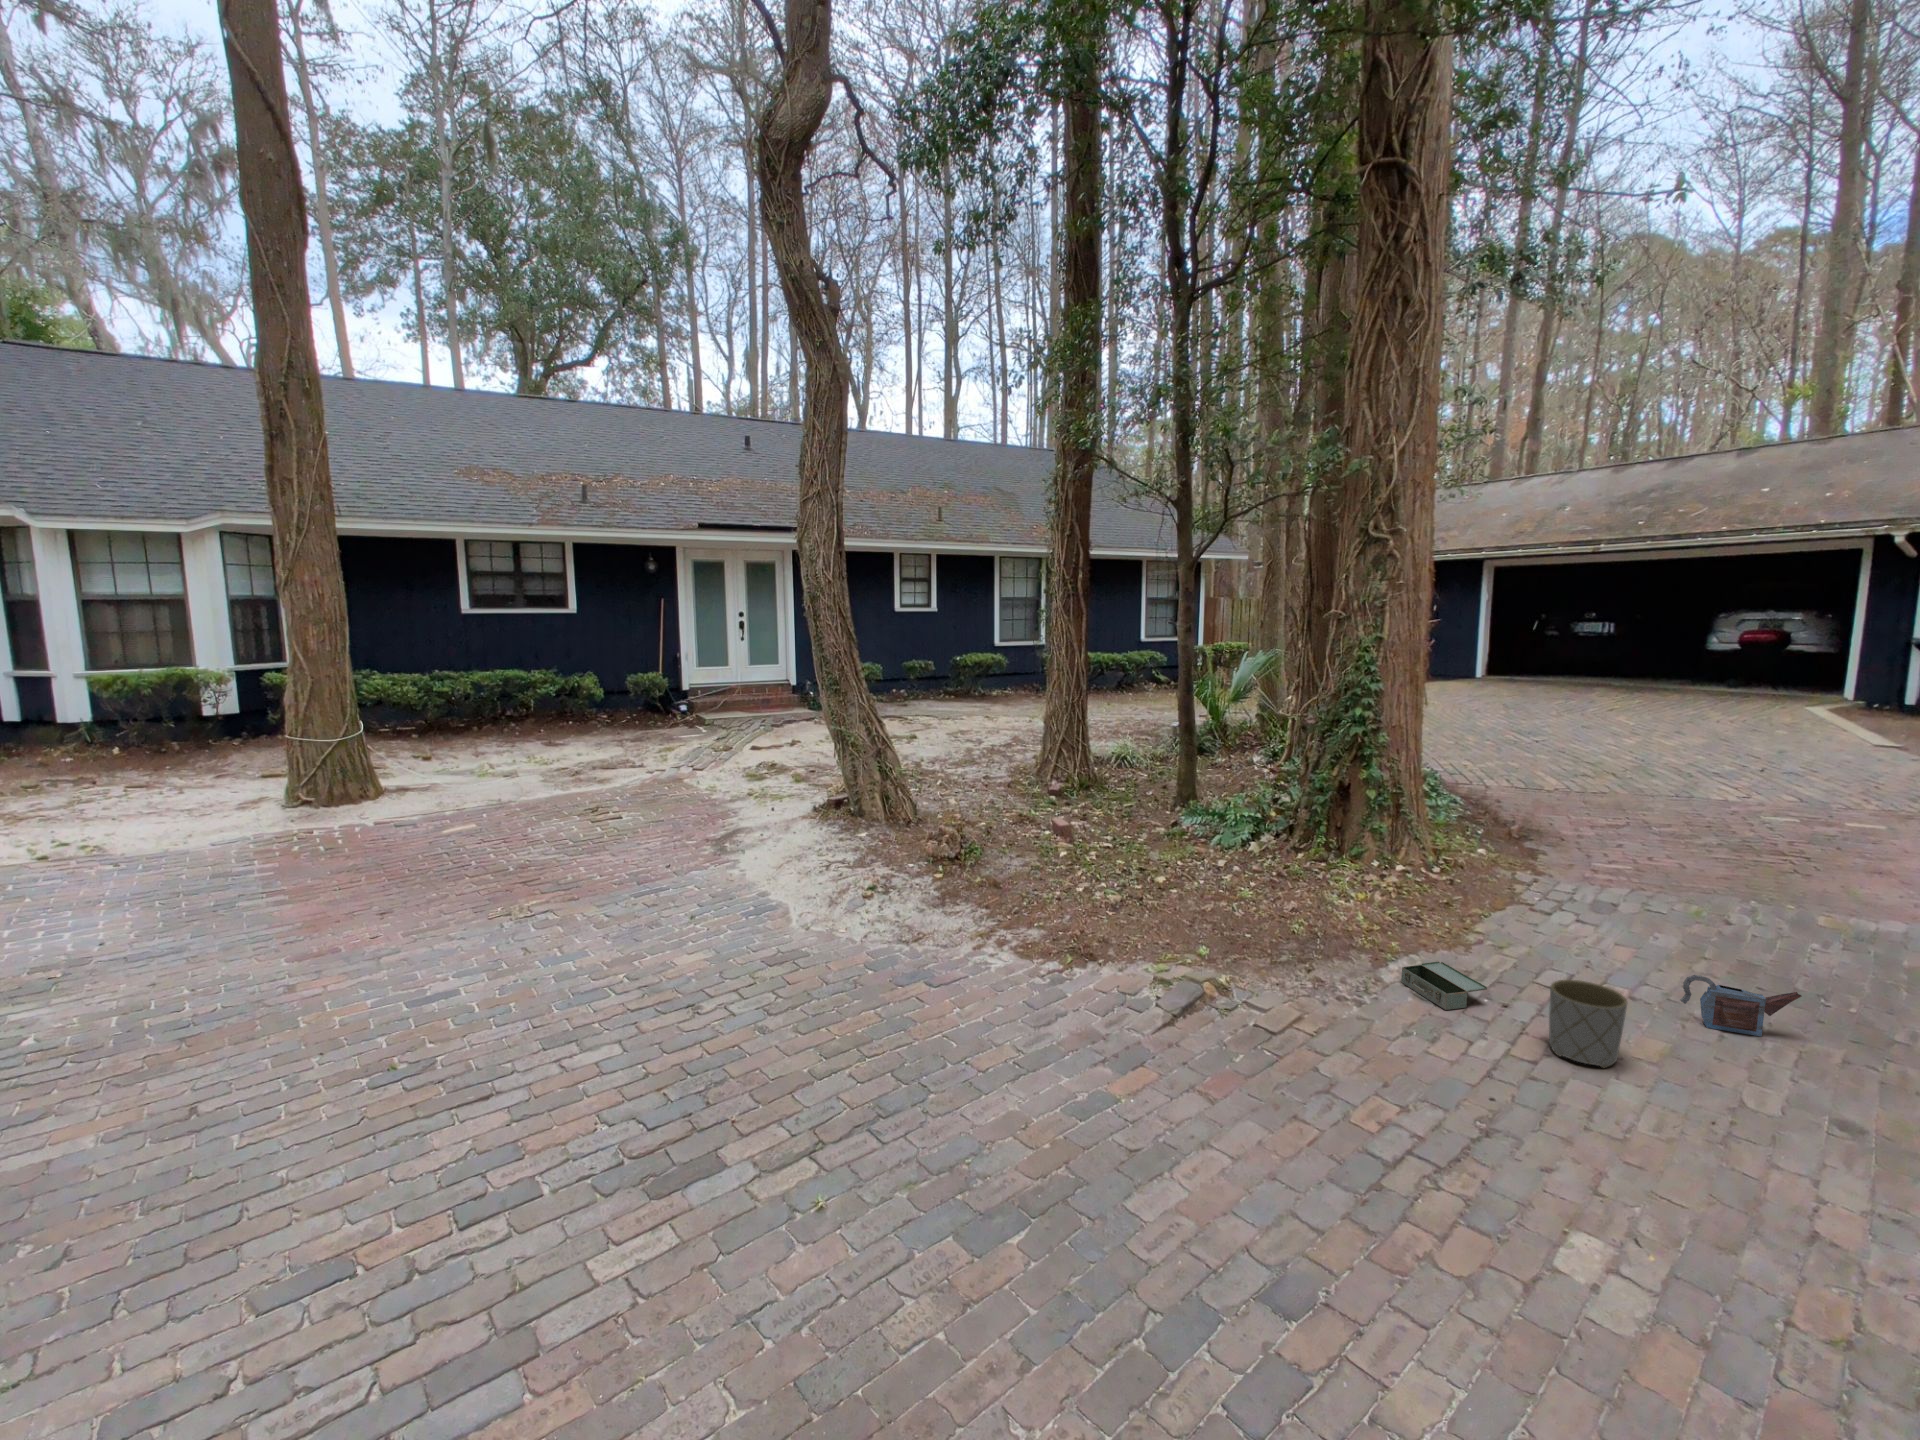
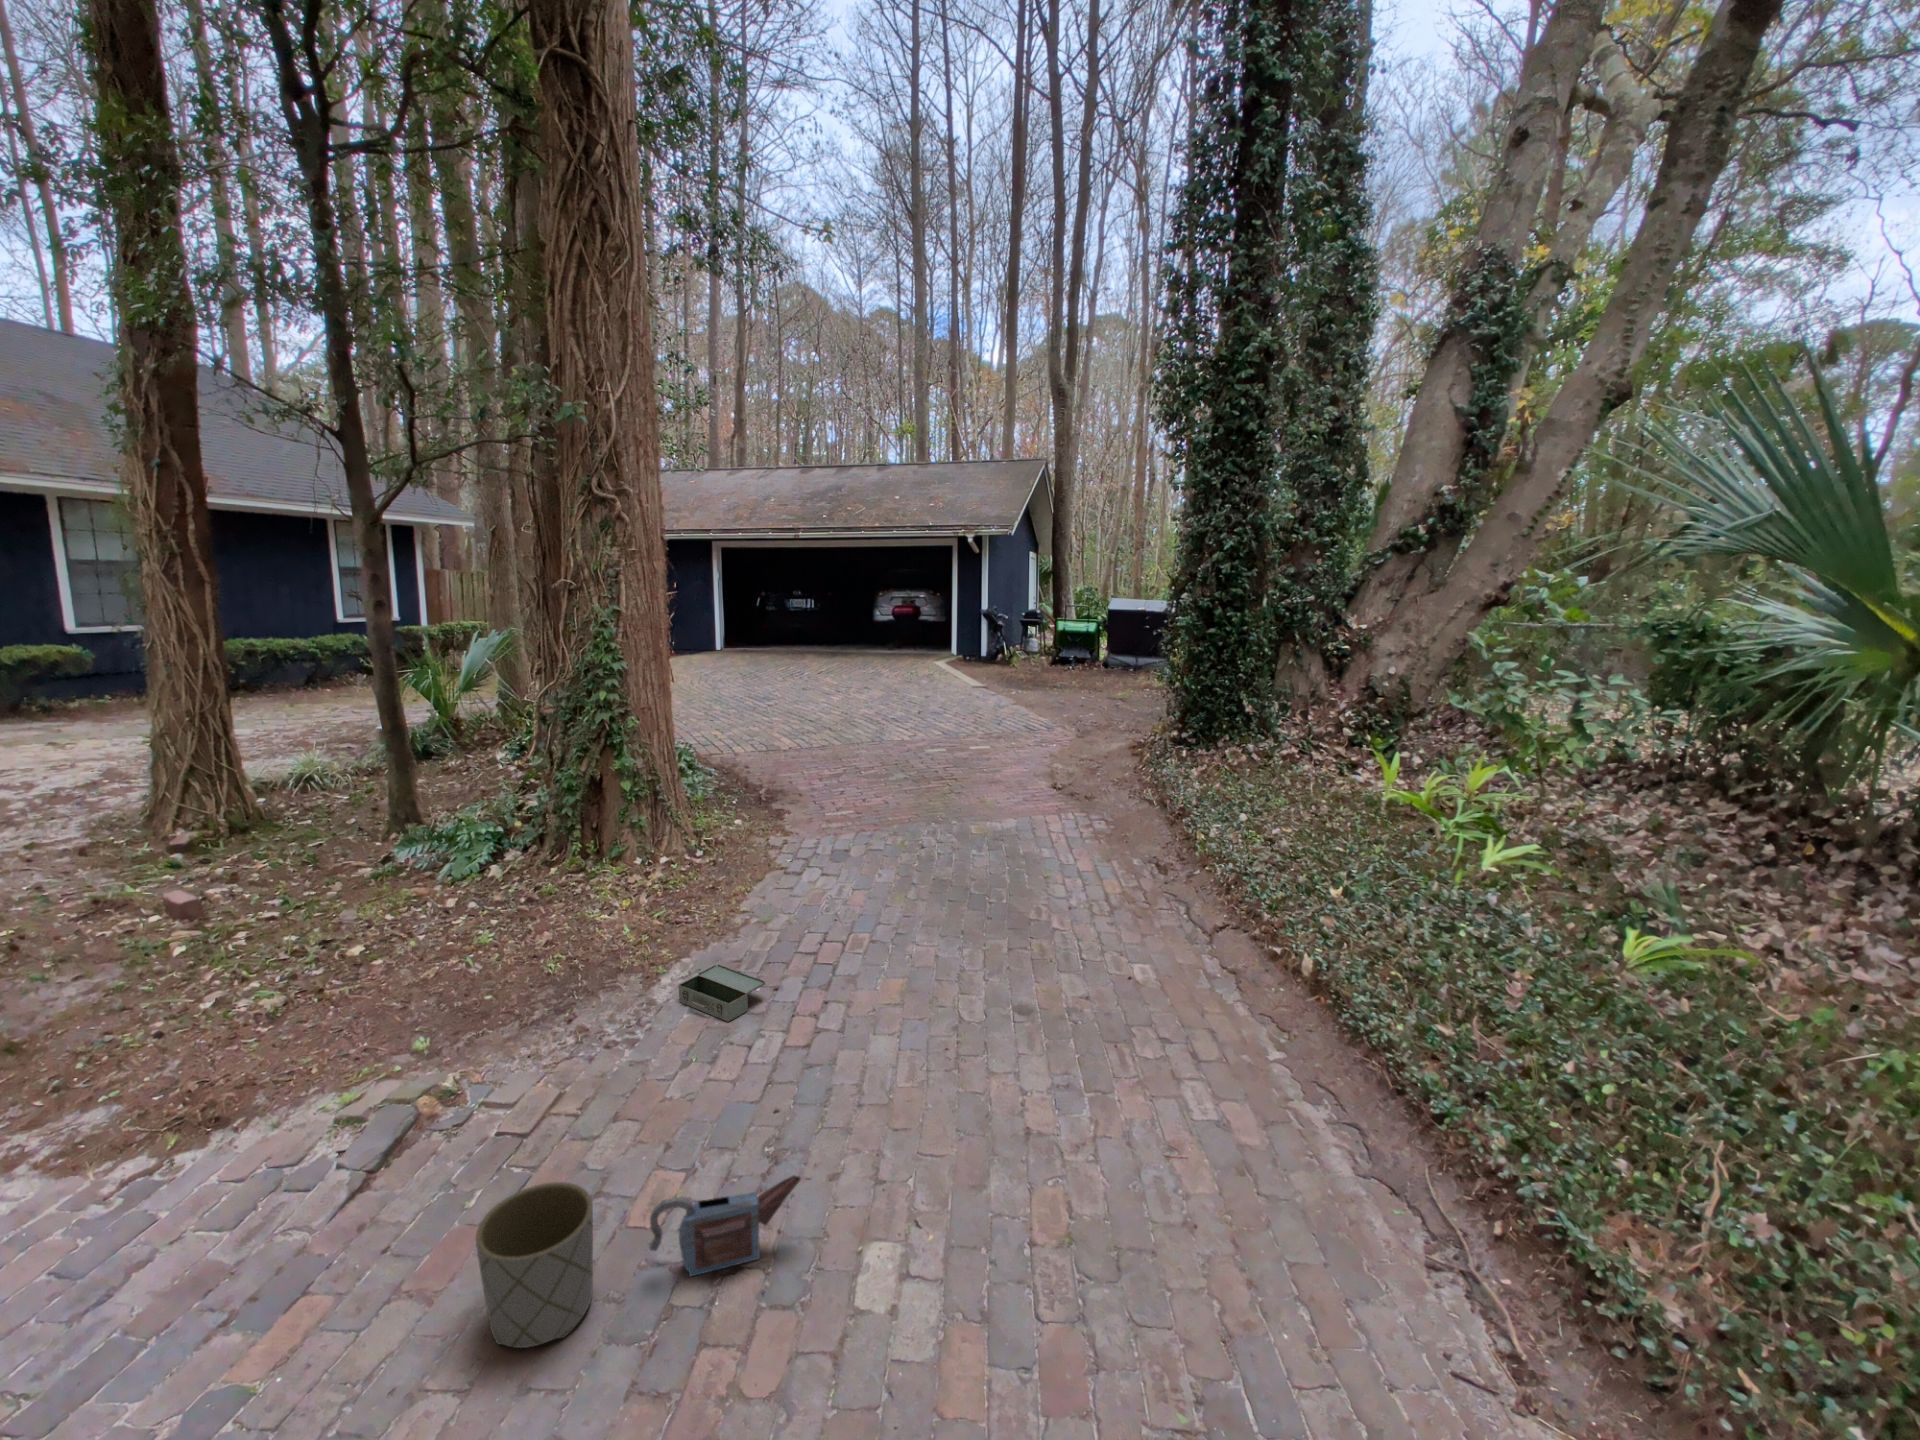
watering can: present [1680,975,1802,1036] -> present [649,1176,800,1276]
planter: present [1549,980,1627,1068] -> present [476,1182,593,1348]

